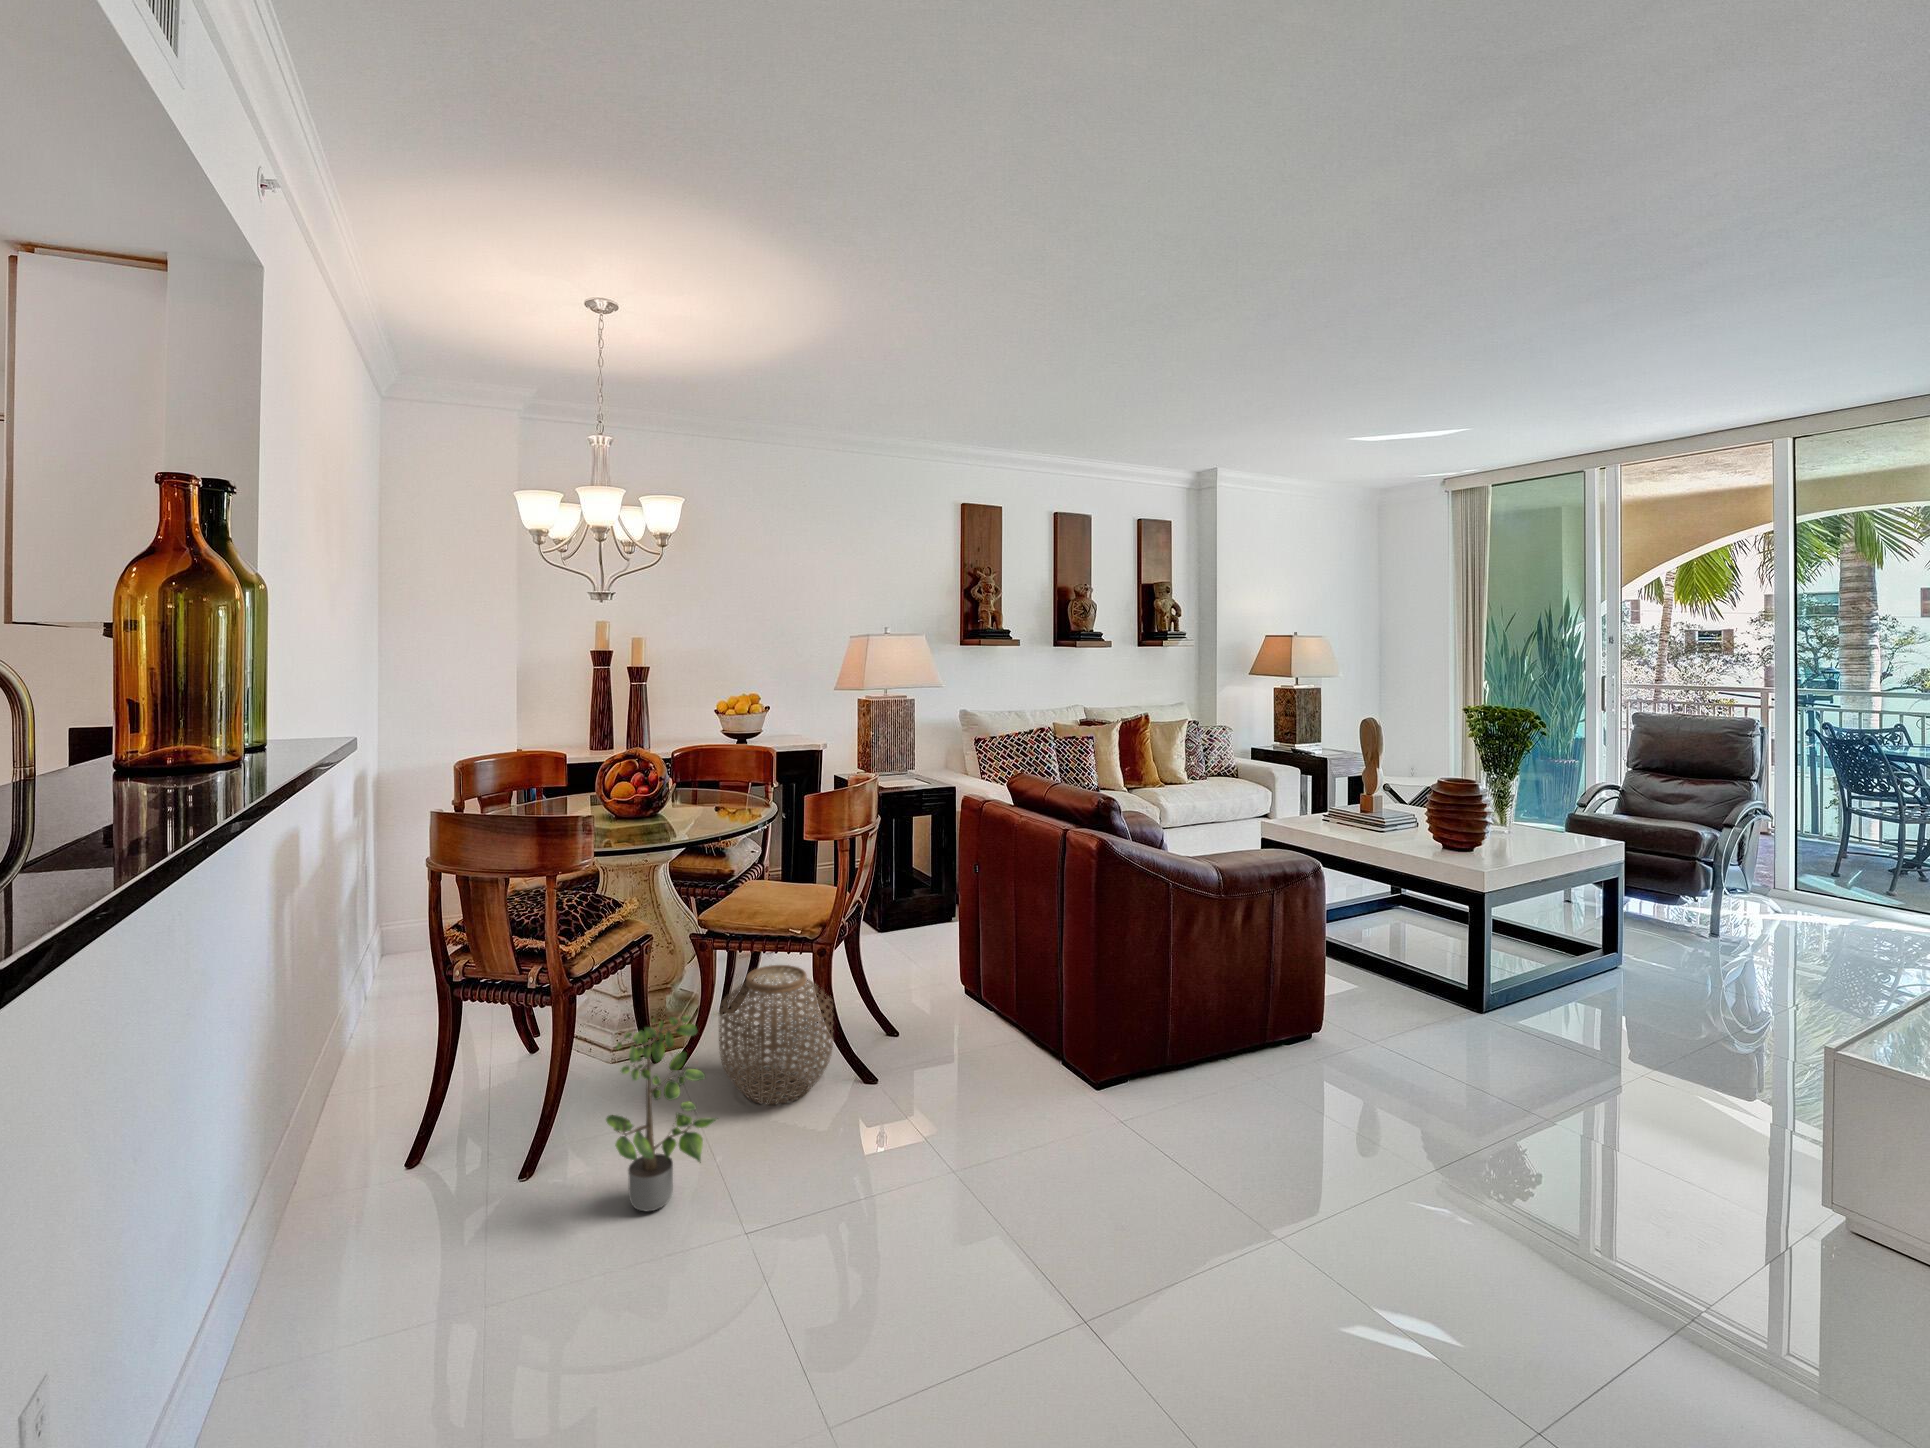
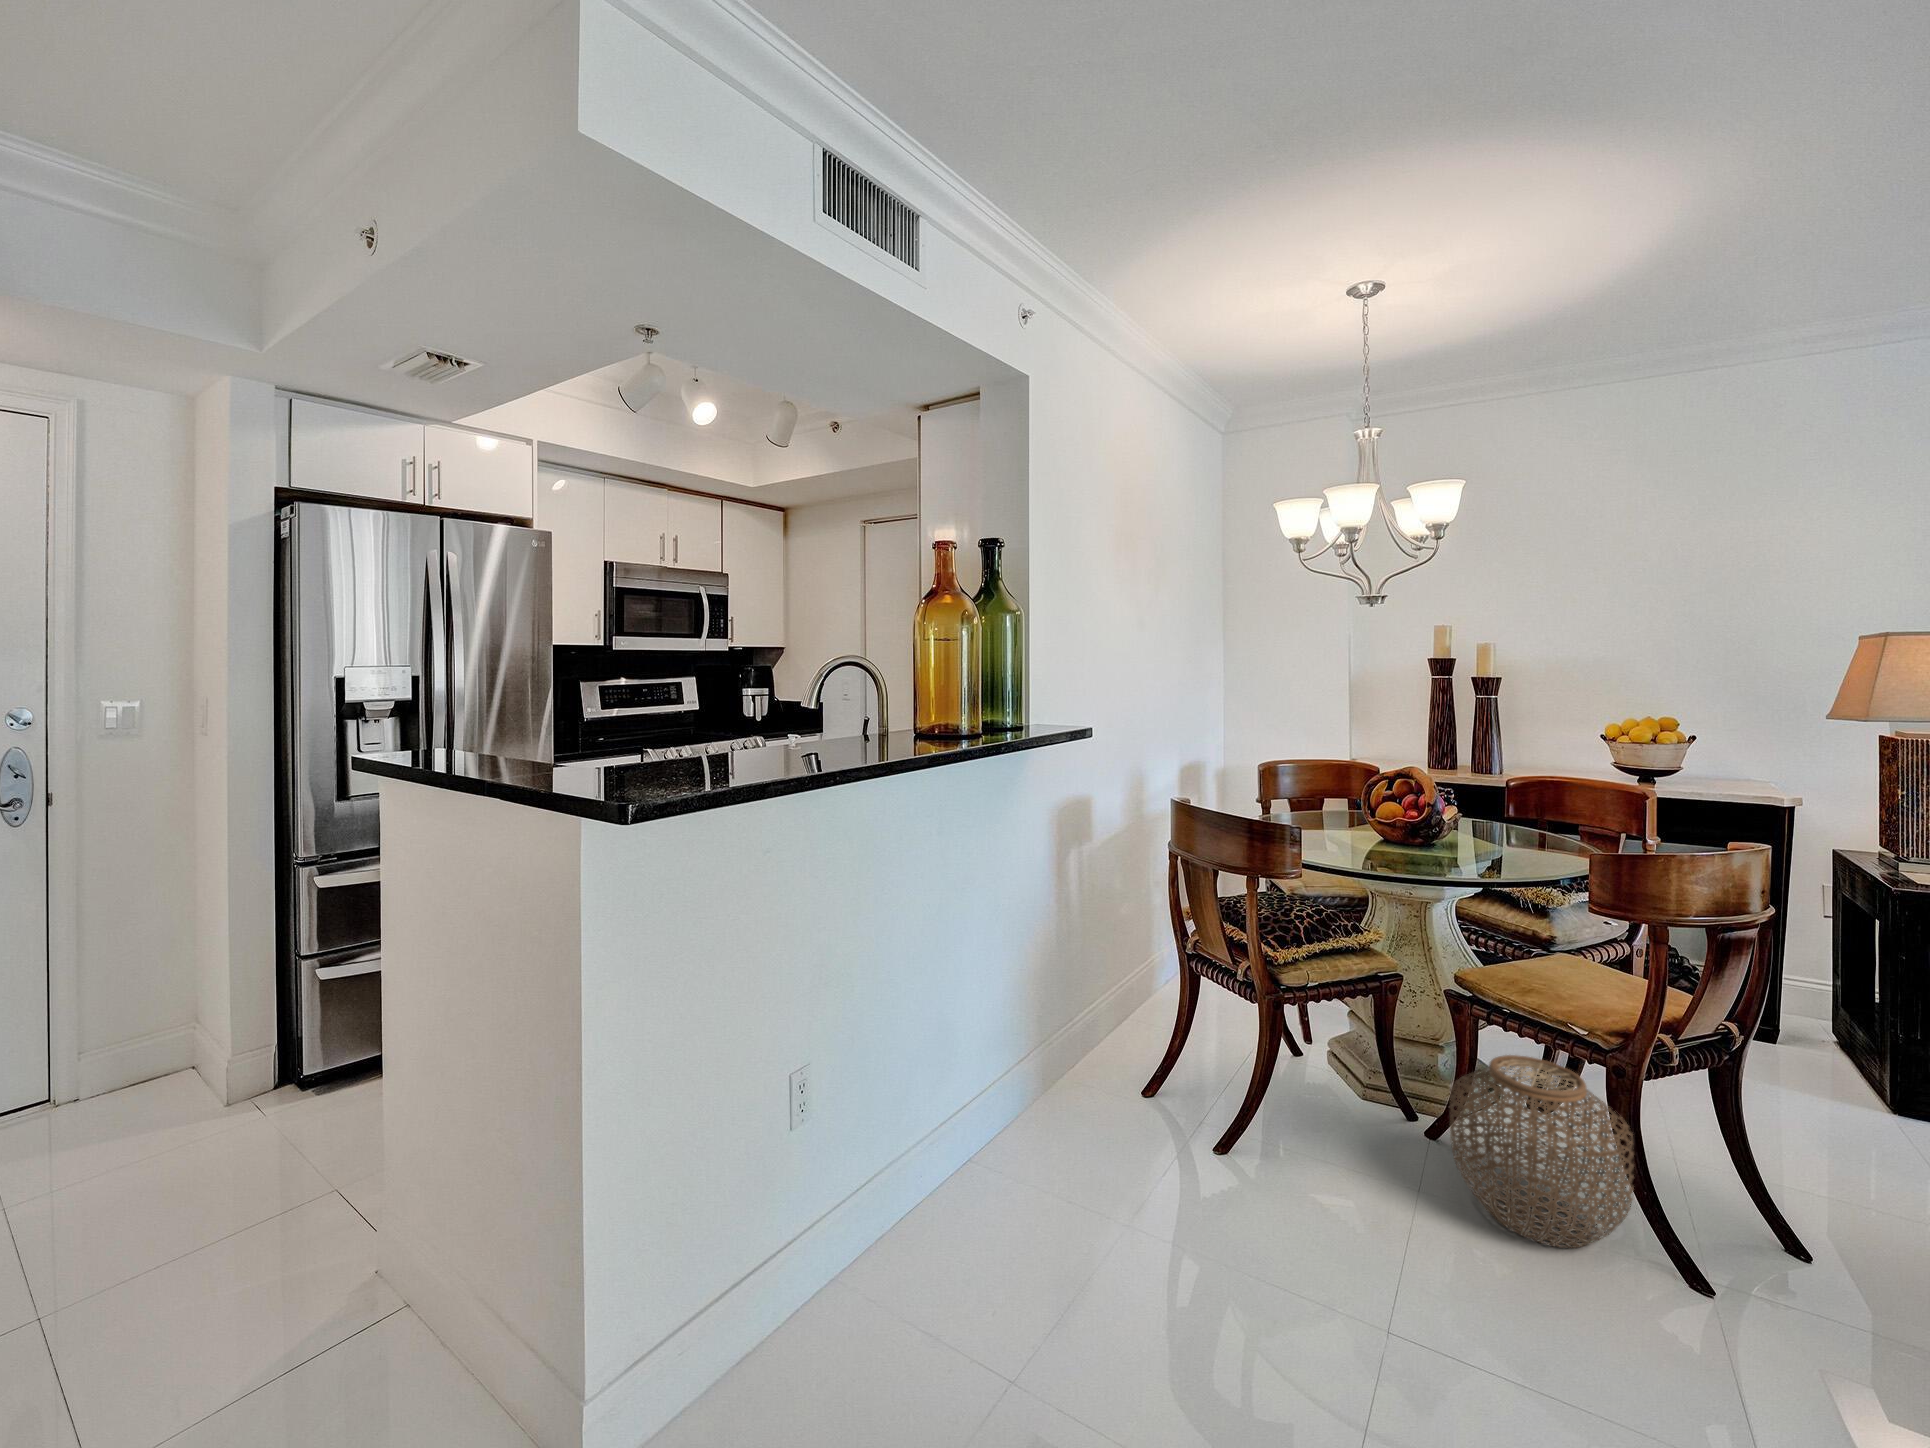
potted plant: present [606,1016,718,1211] -> none [1255,1056,1393,1266]

